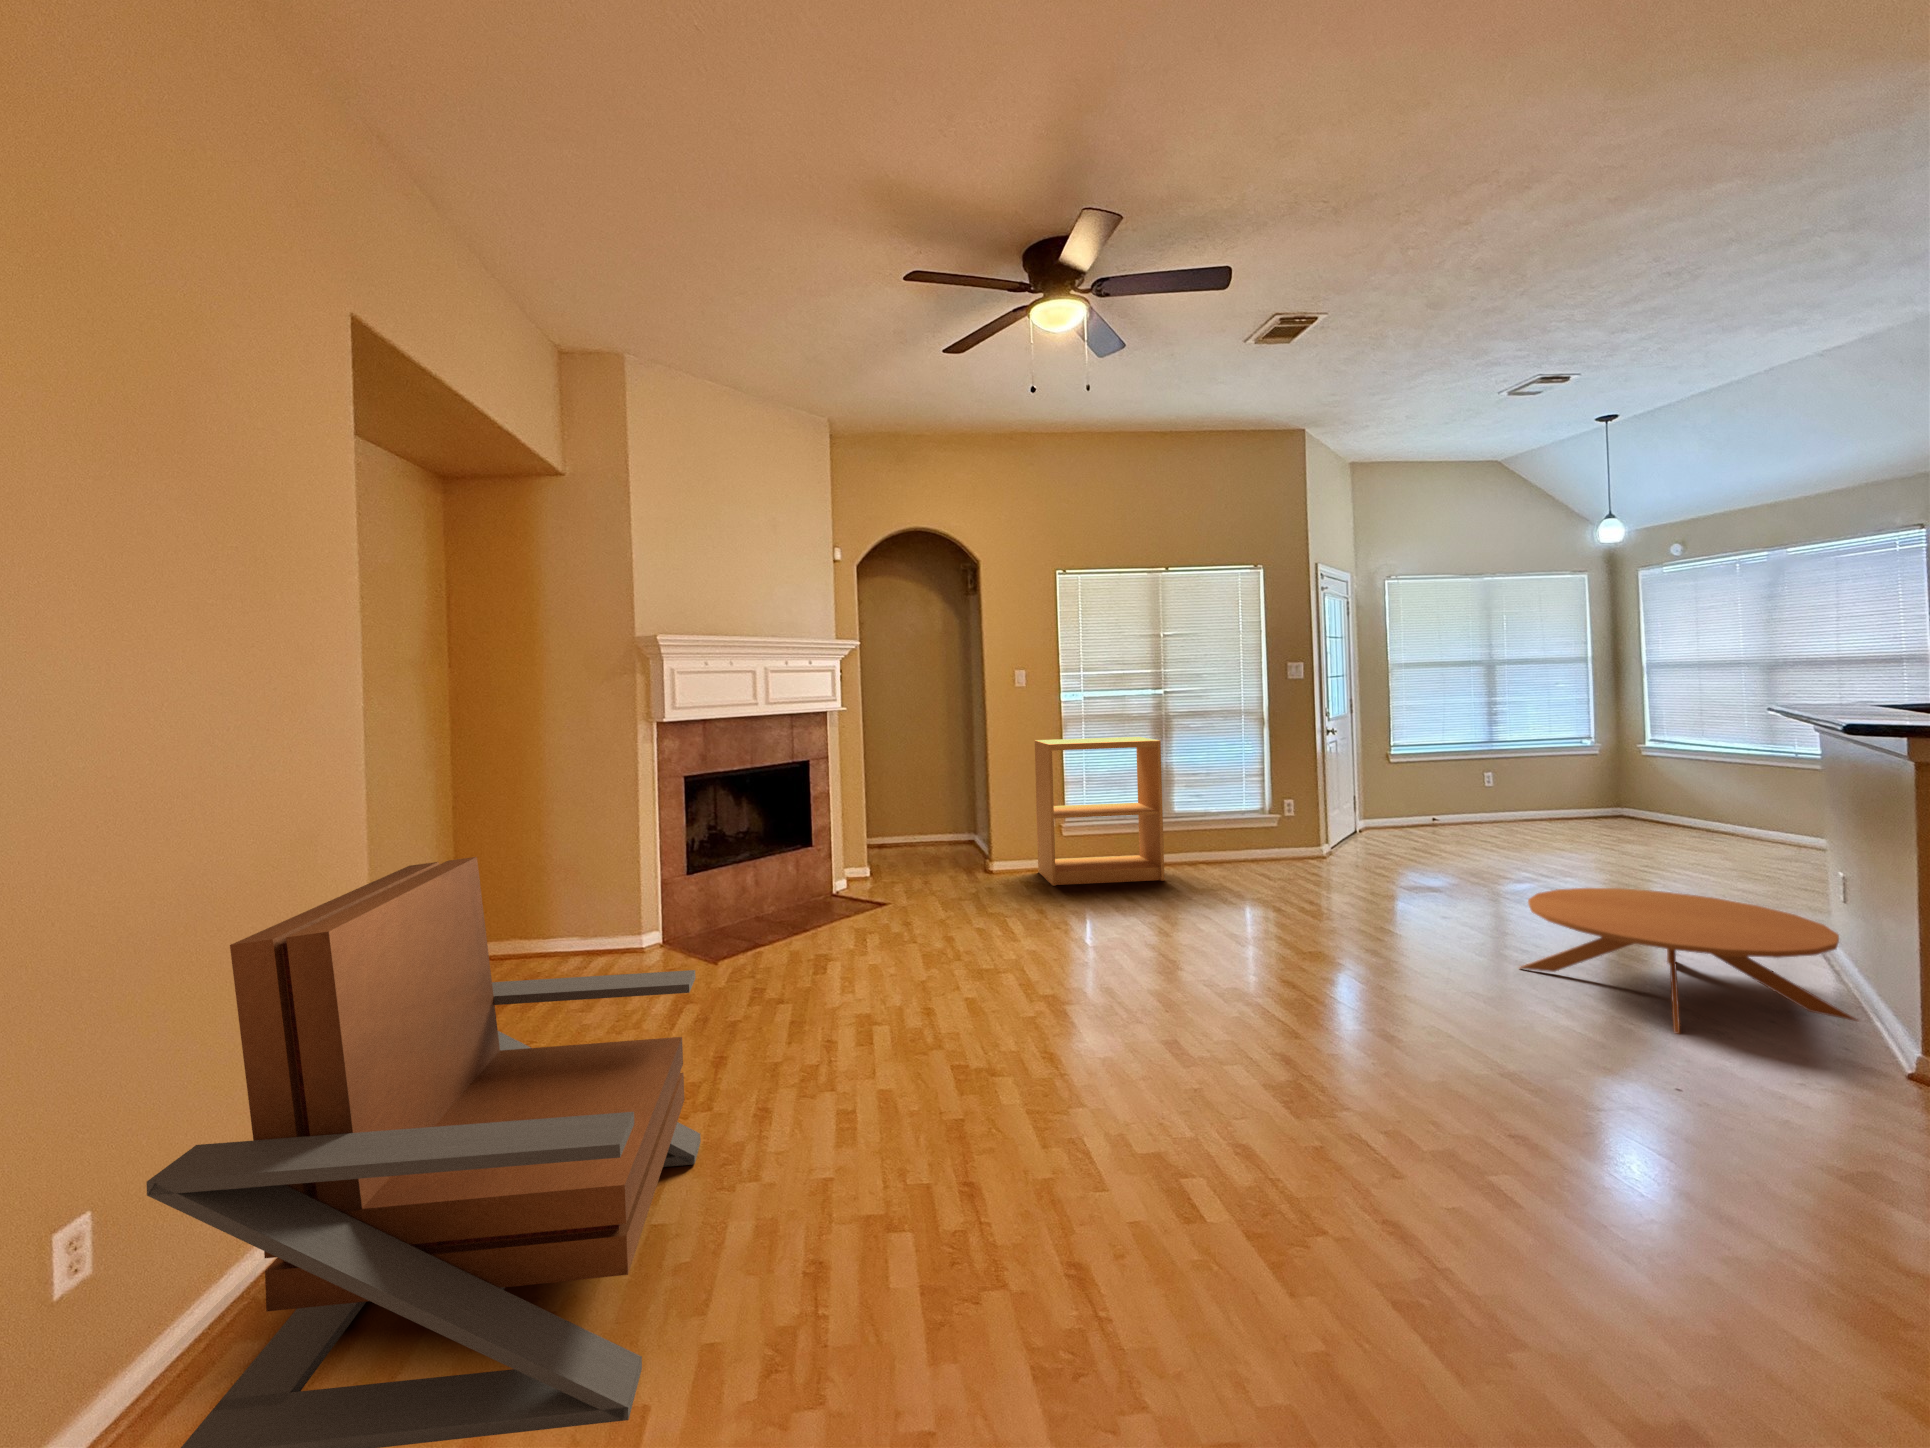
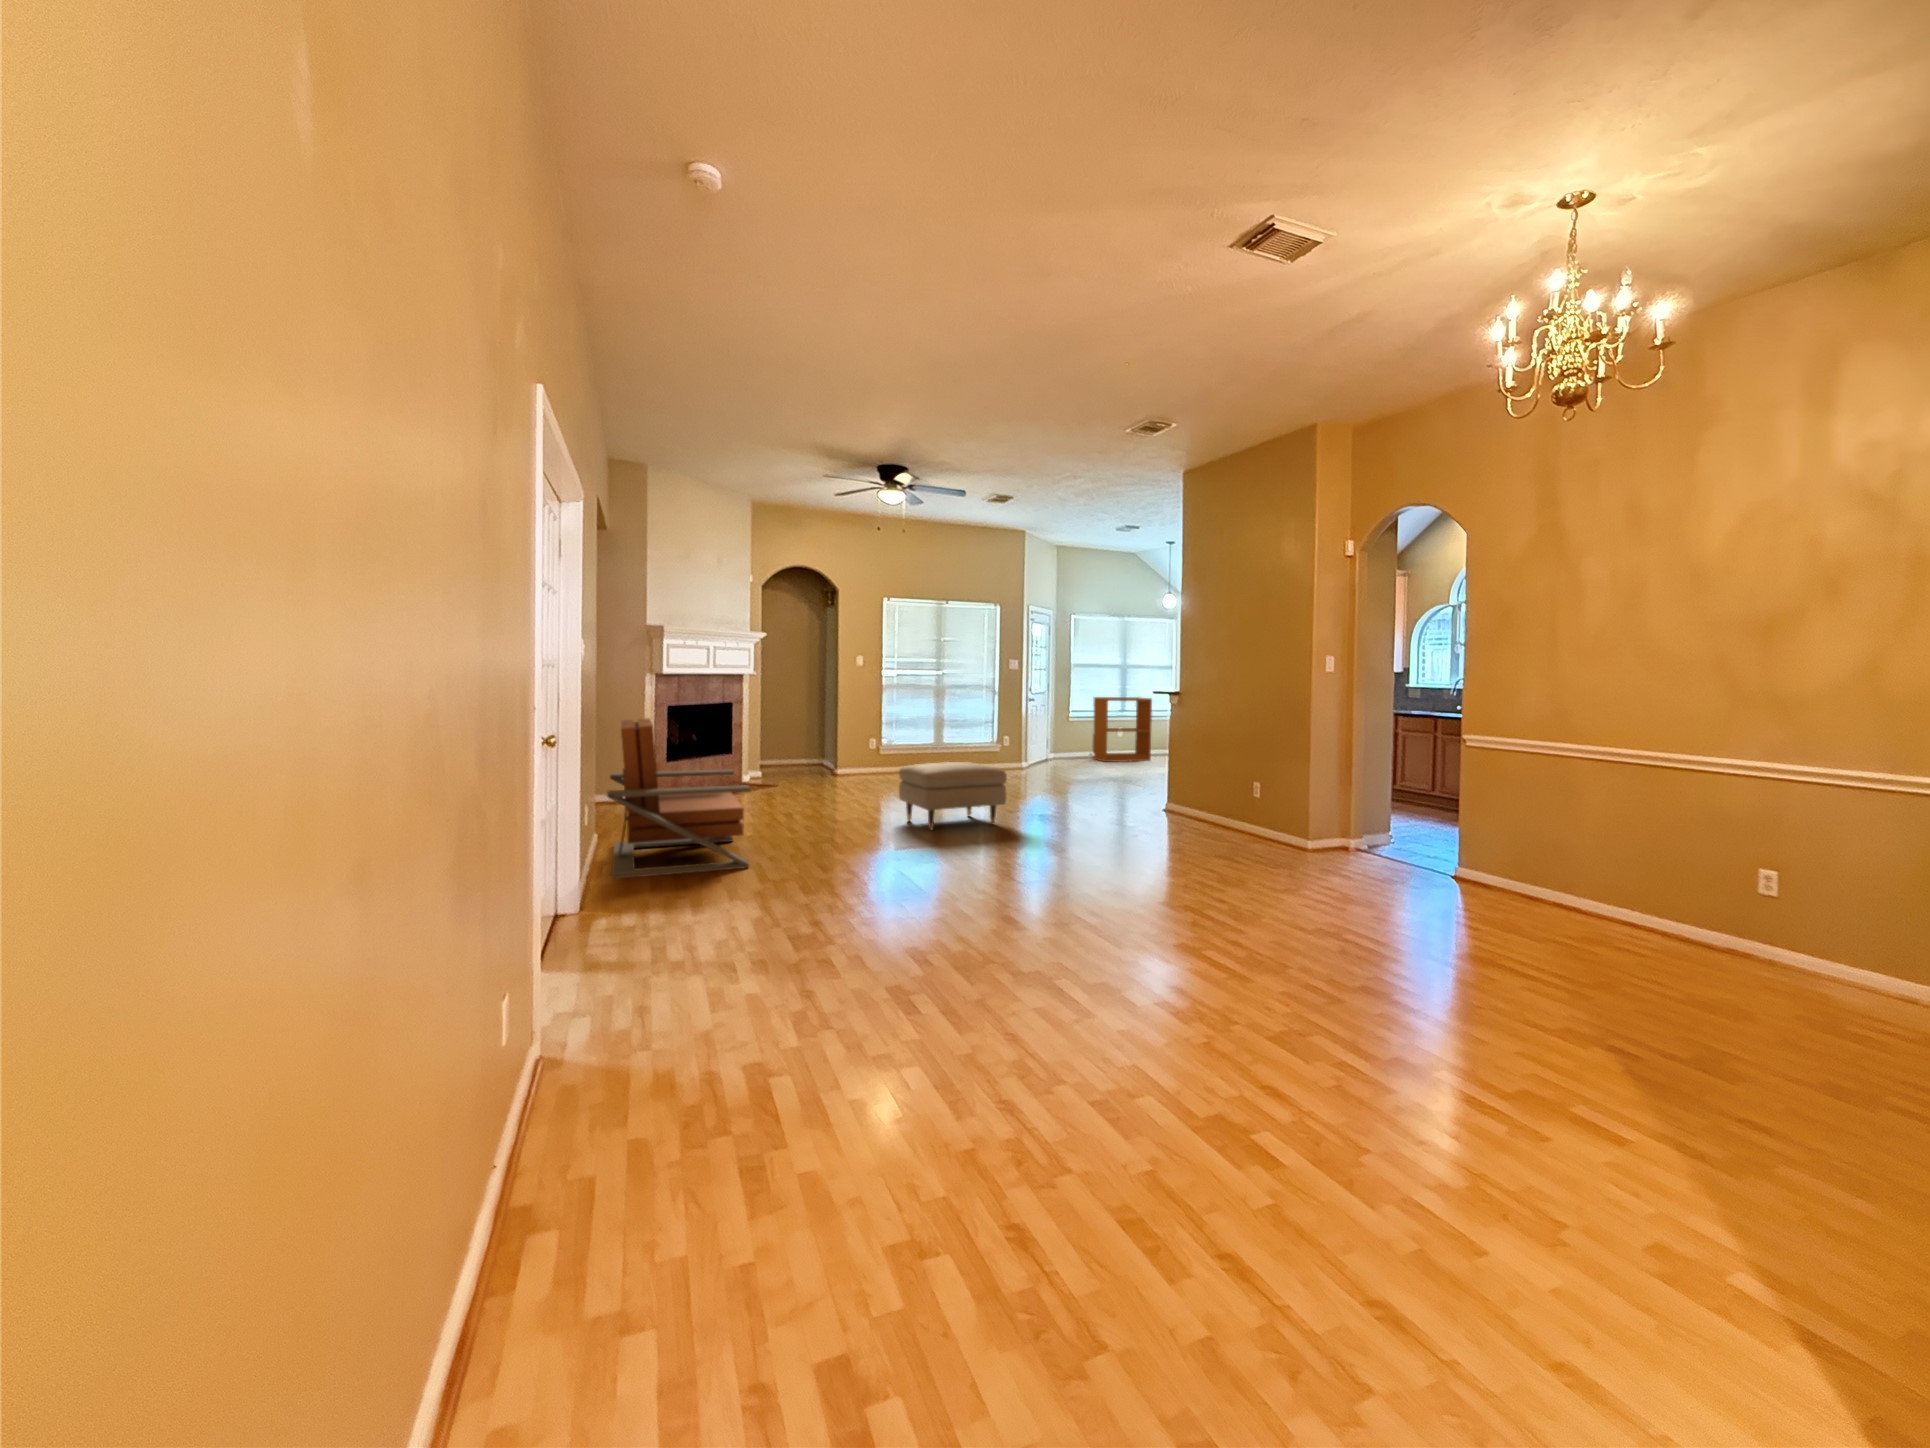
bookshelf: present [1035,737,1165,886] -> present [1092,697,1152,762]
coffee table: present [1520,888,1858,1034] -> none [1076,765,1177,809]
ottoman: none [1109,920,1419,1137] -> present [899,762,1007,830]

